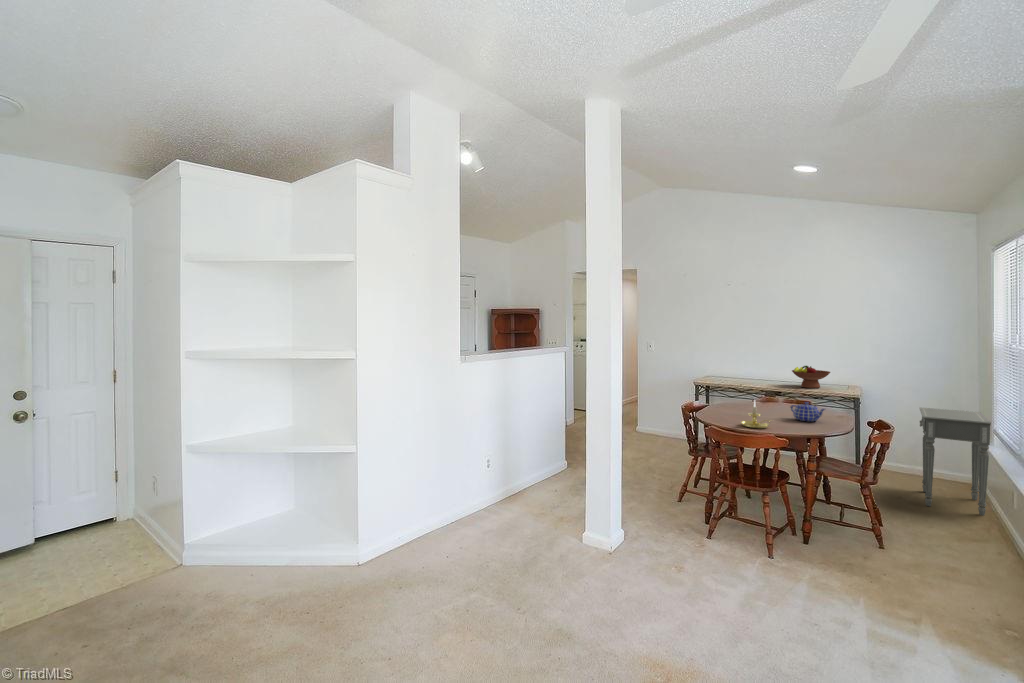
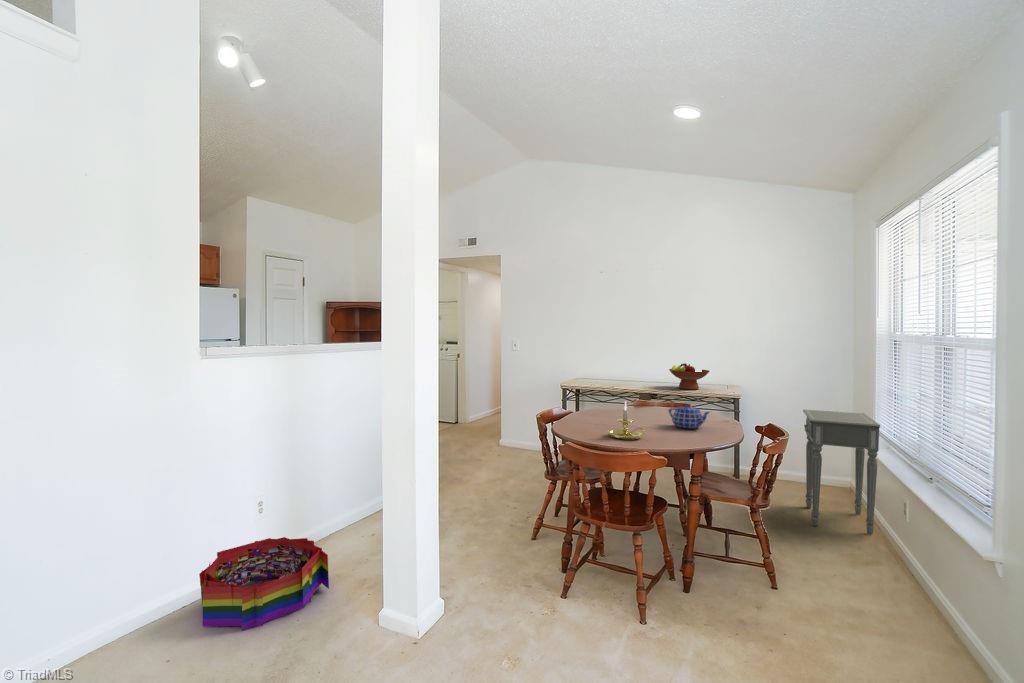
storage bin: none [470,486,545,539] -> present [199,537,329,631]

